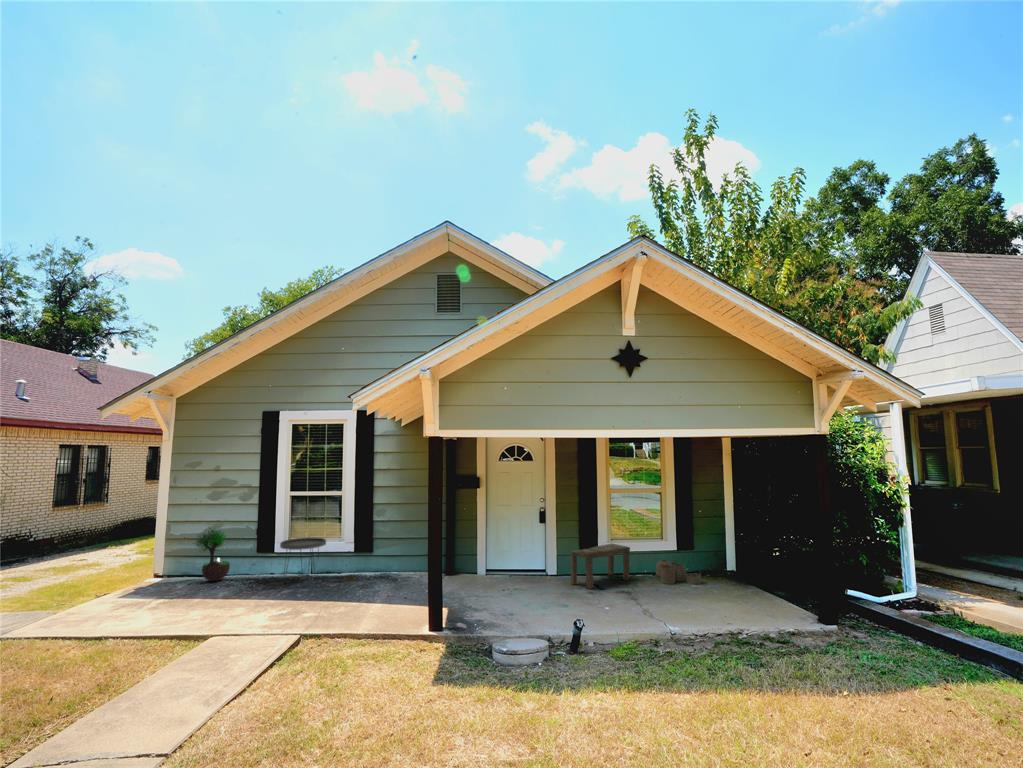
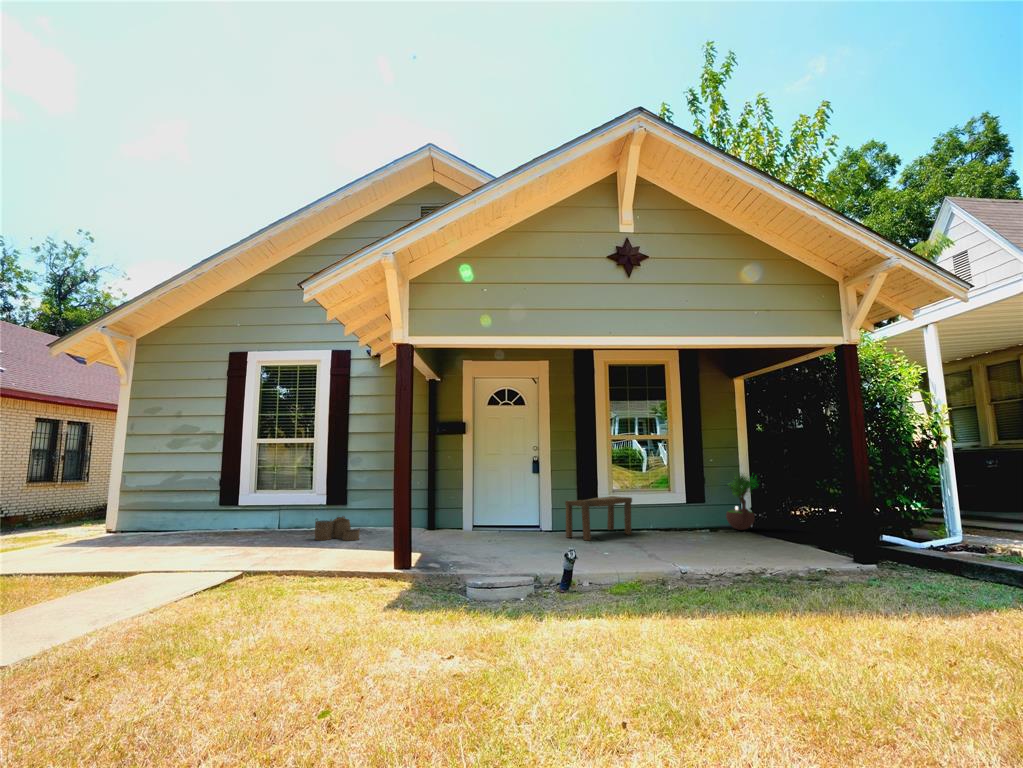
potted tree: present [196,528,230,581] -> present [726,474,756,530]
side table: present [280,537,326,582] -> none [243,490,295,540]
woven basket: present [656,560,701,584] -> present [315,516,360,541]

